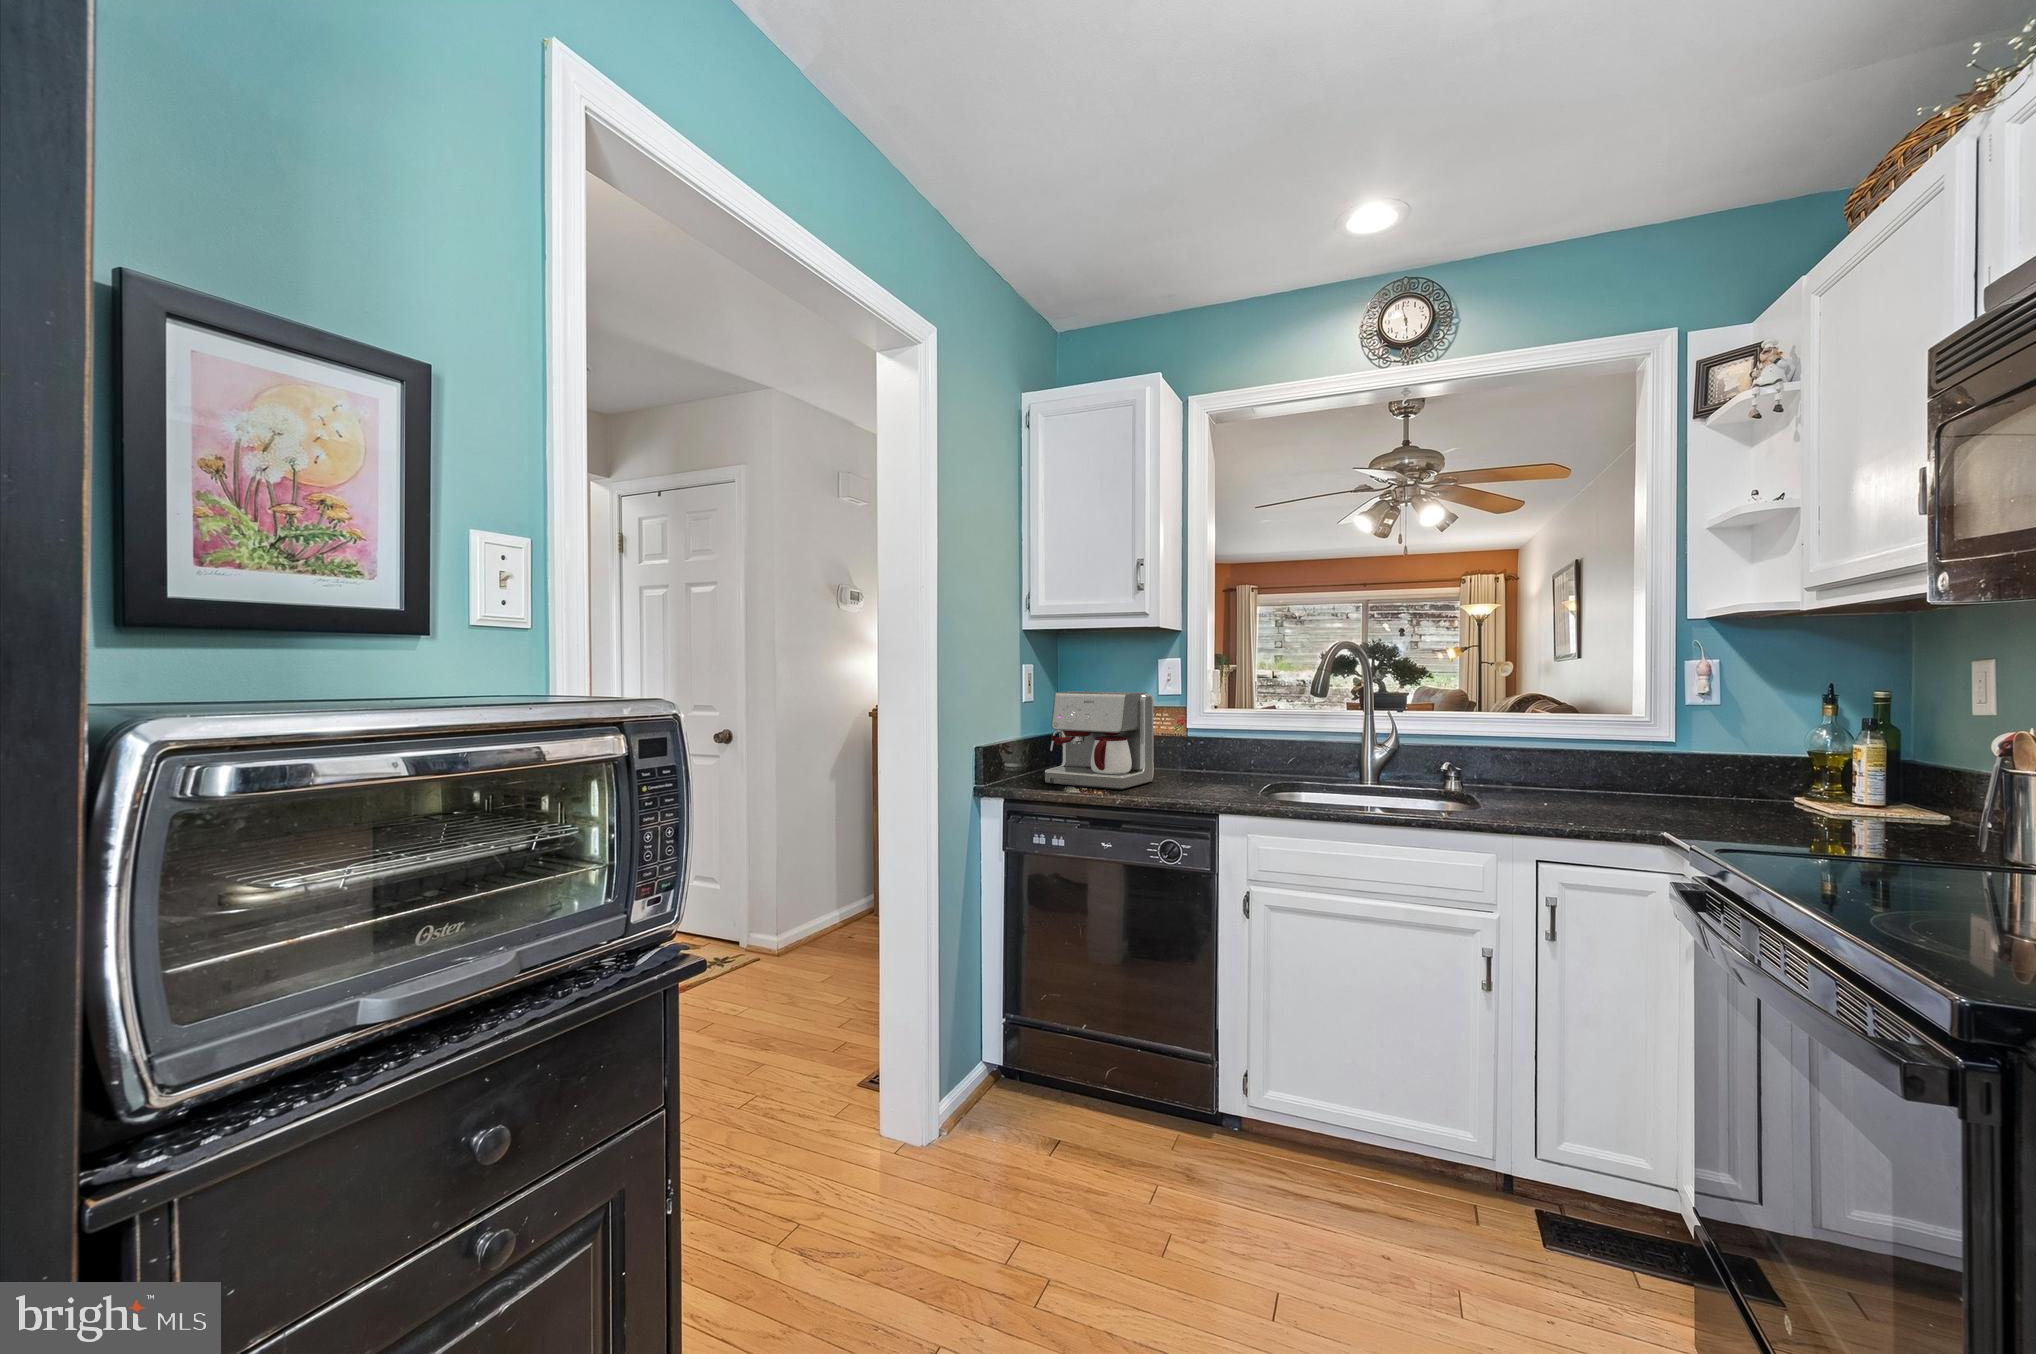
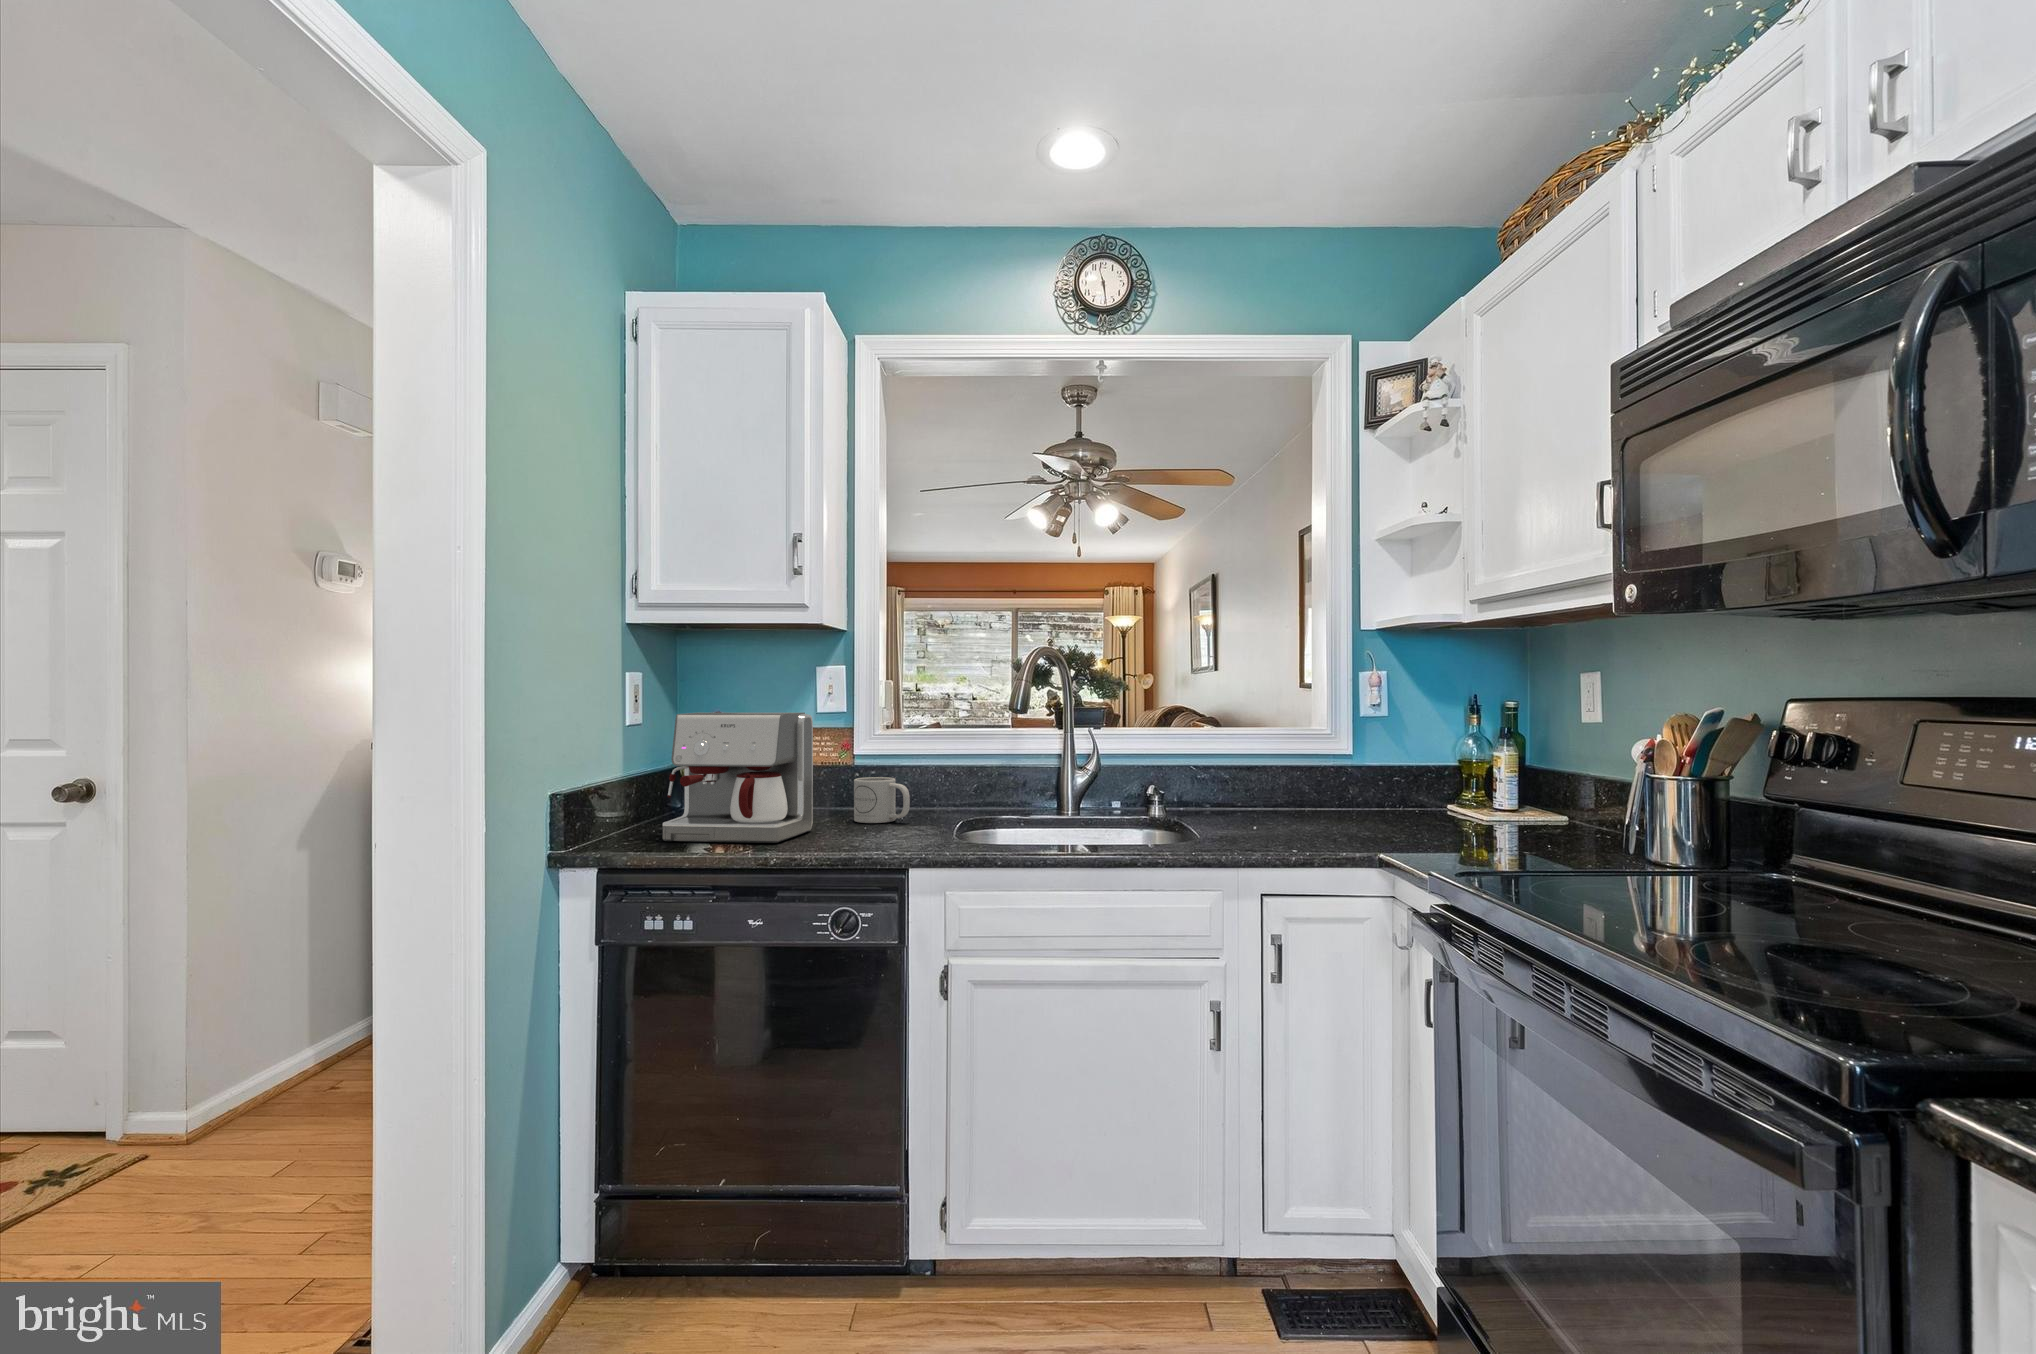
mug: none [1189,743,1232,779] -> present [854,777,910,823]

